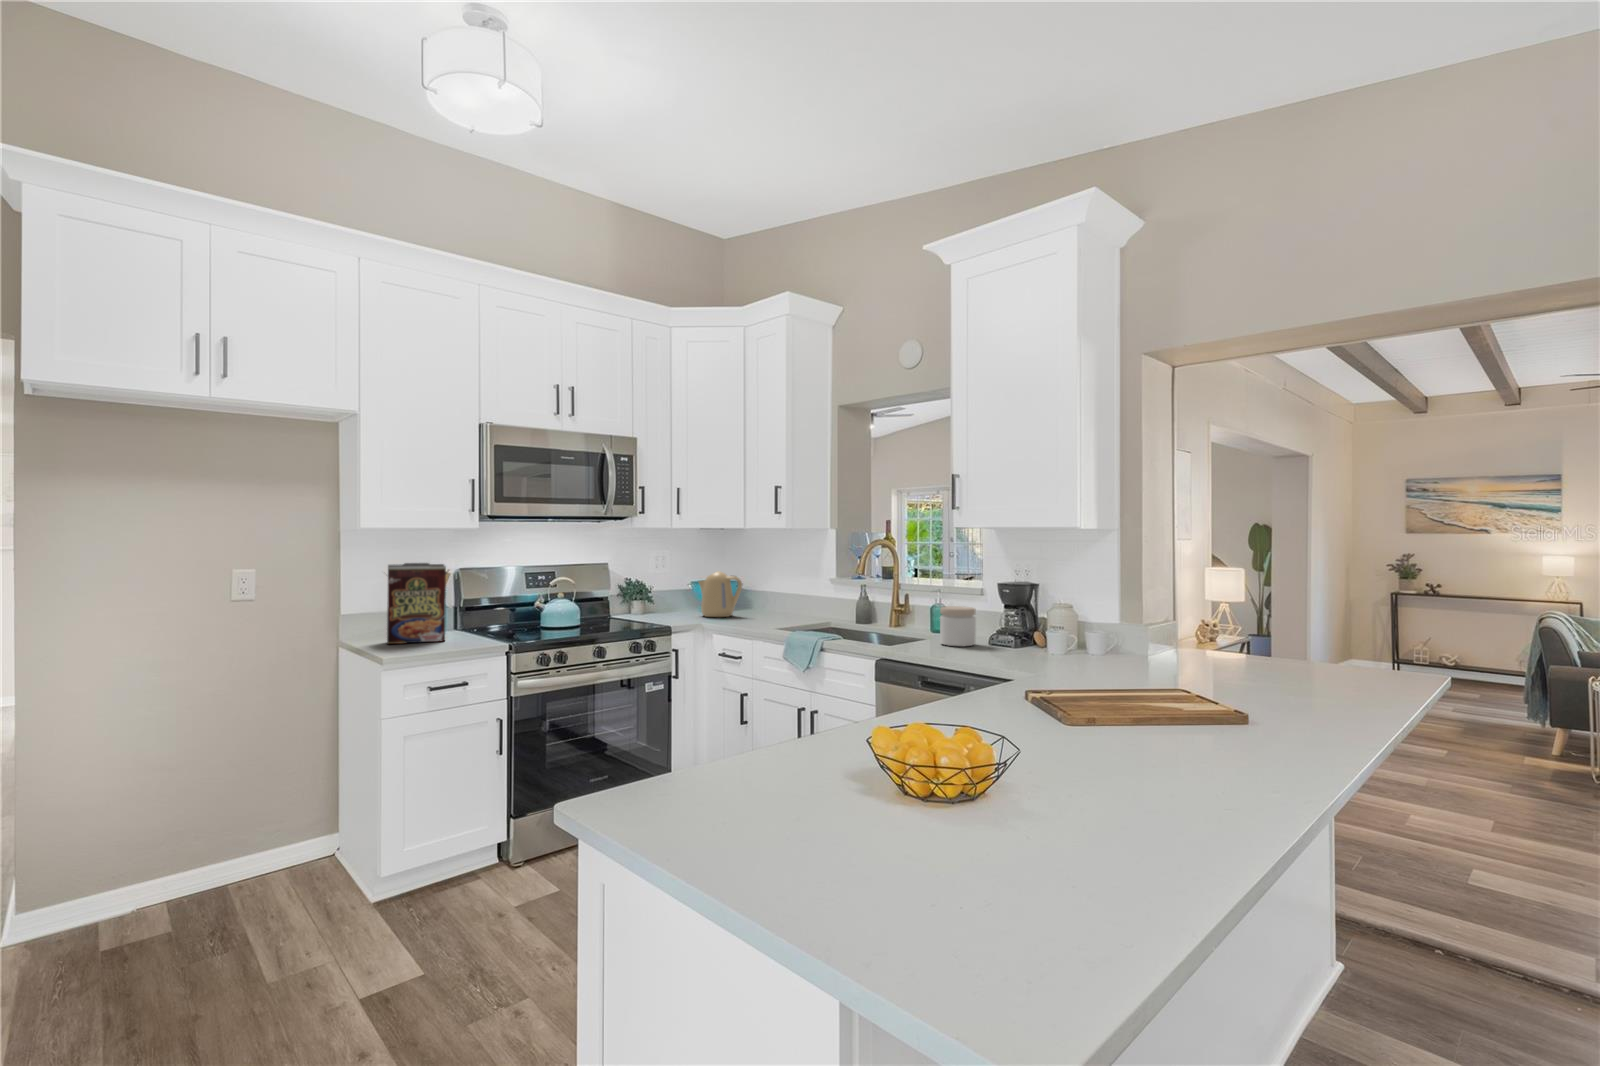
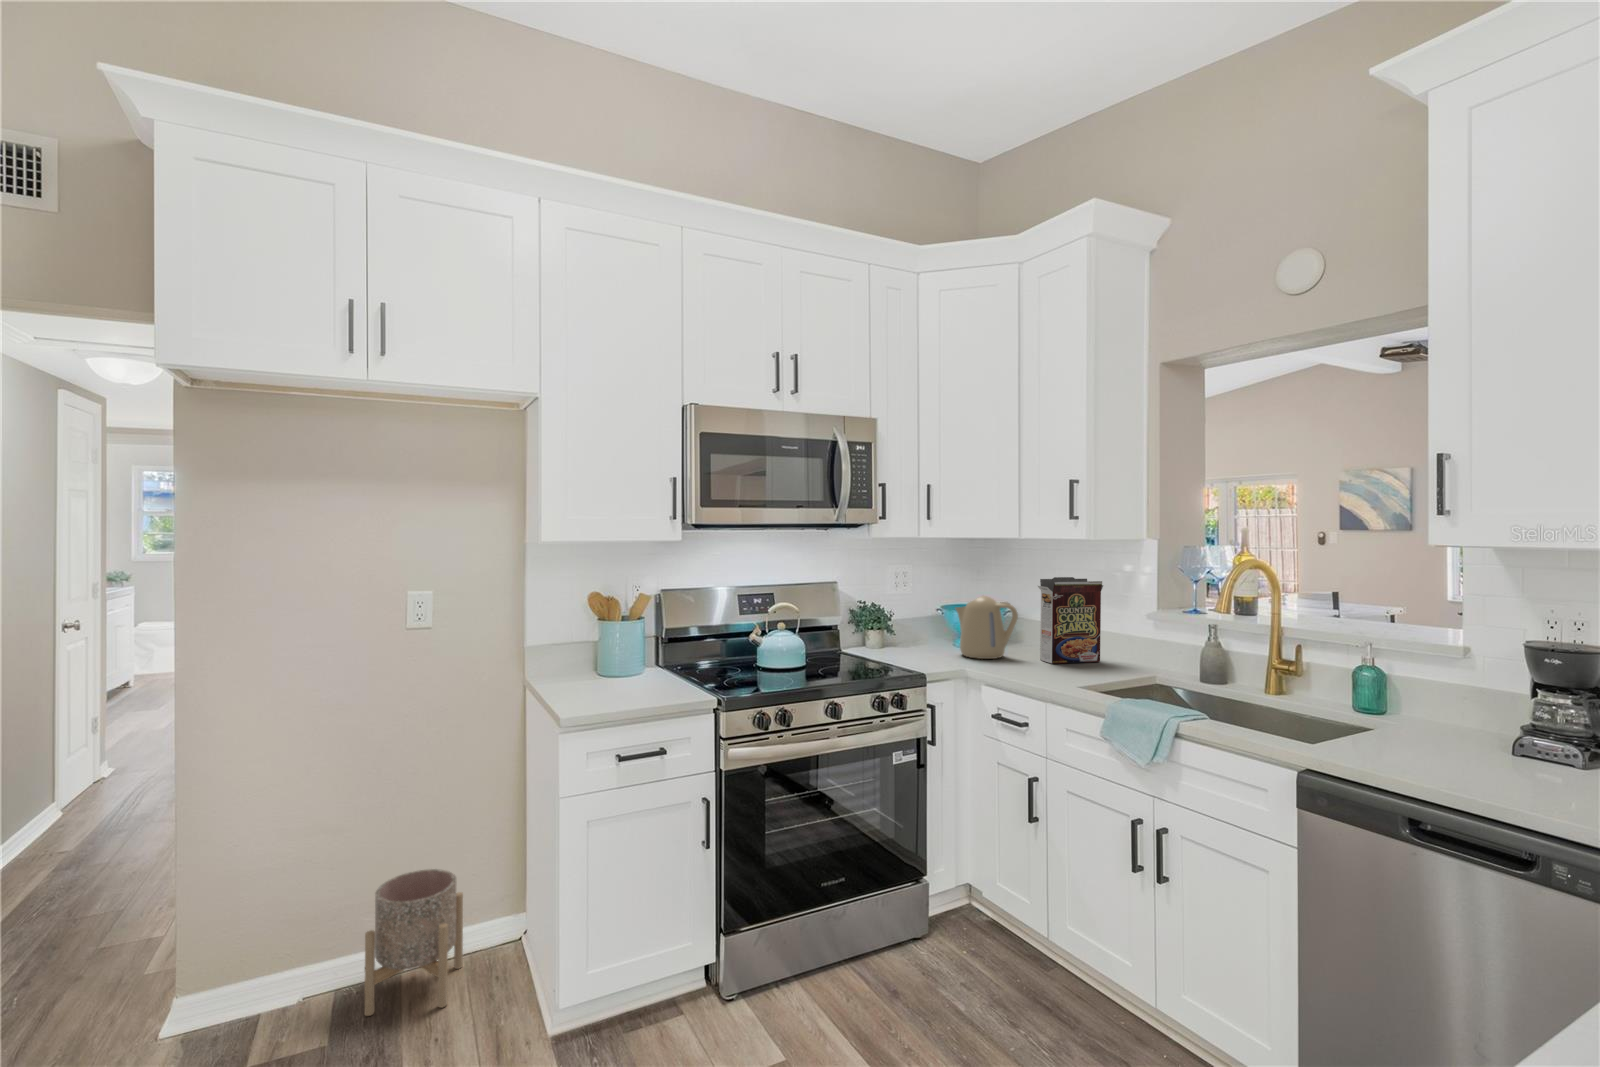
cereal box: present [387,563,449,644] -> present [1038,577,1103,664]
jar: present [940,606,976,647] -> none [1399,677,1477,753]
planter: none [202,796,287,911] -> present [365,869,463,1016]

